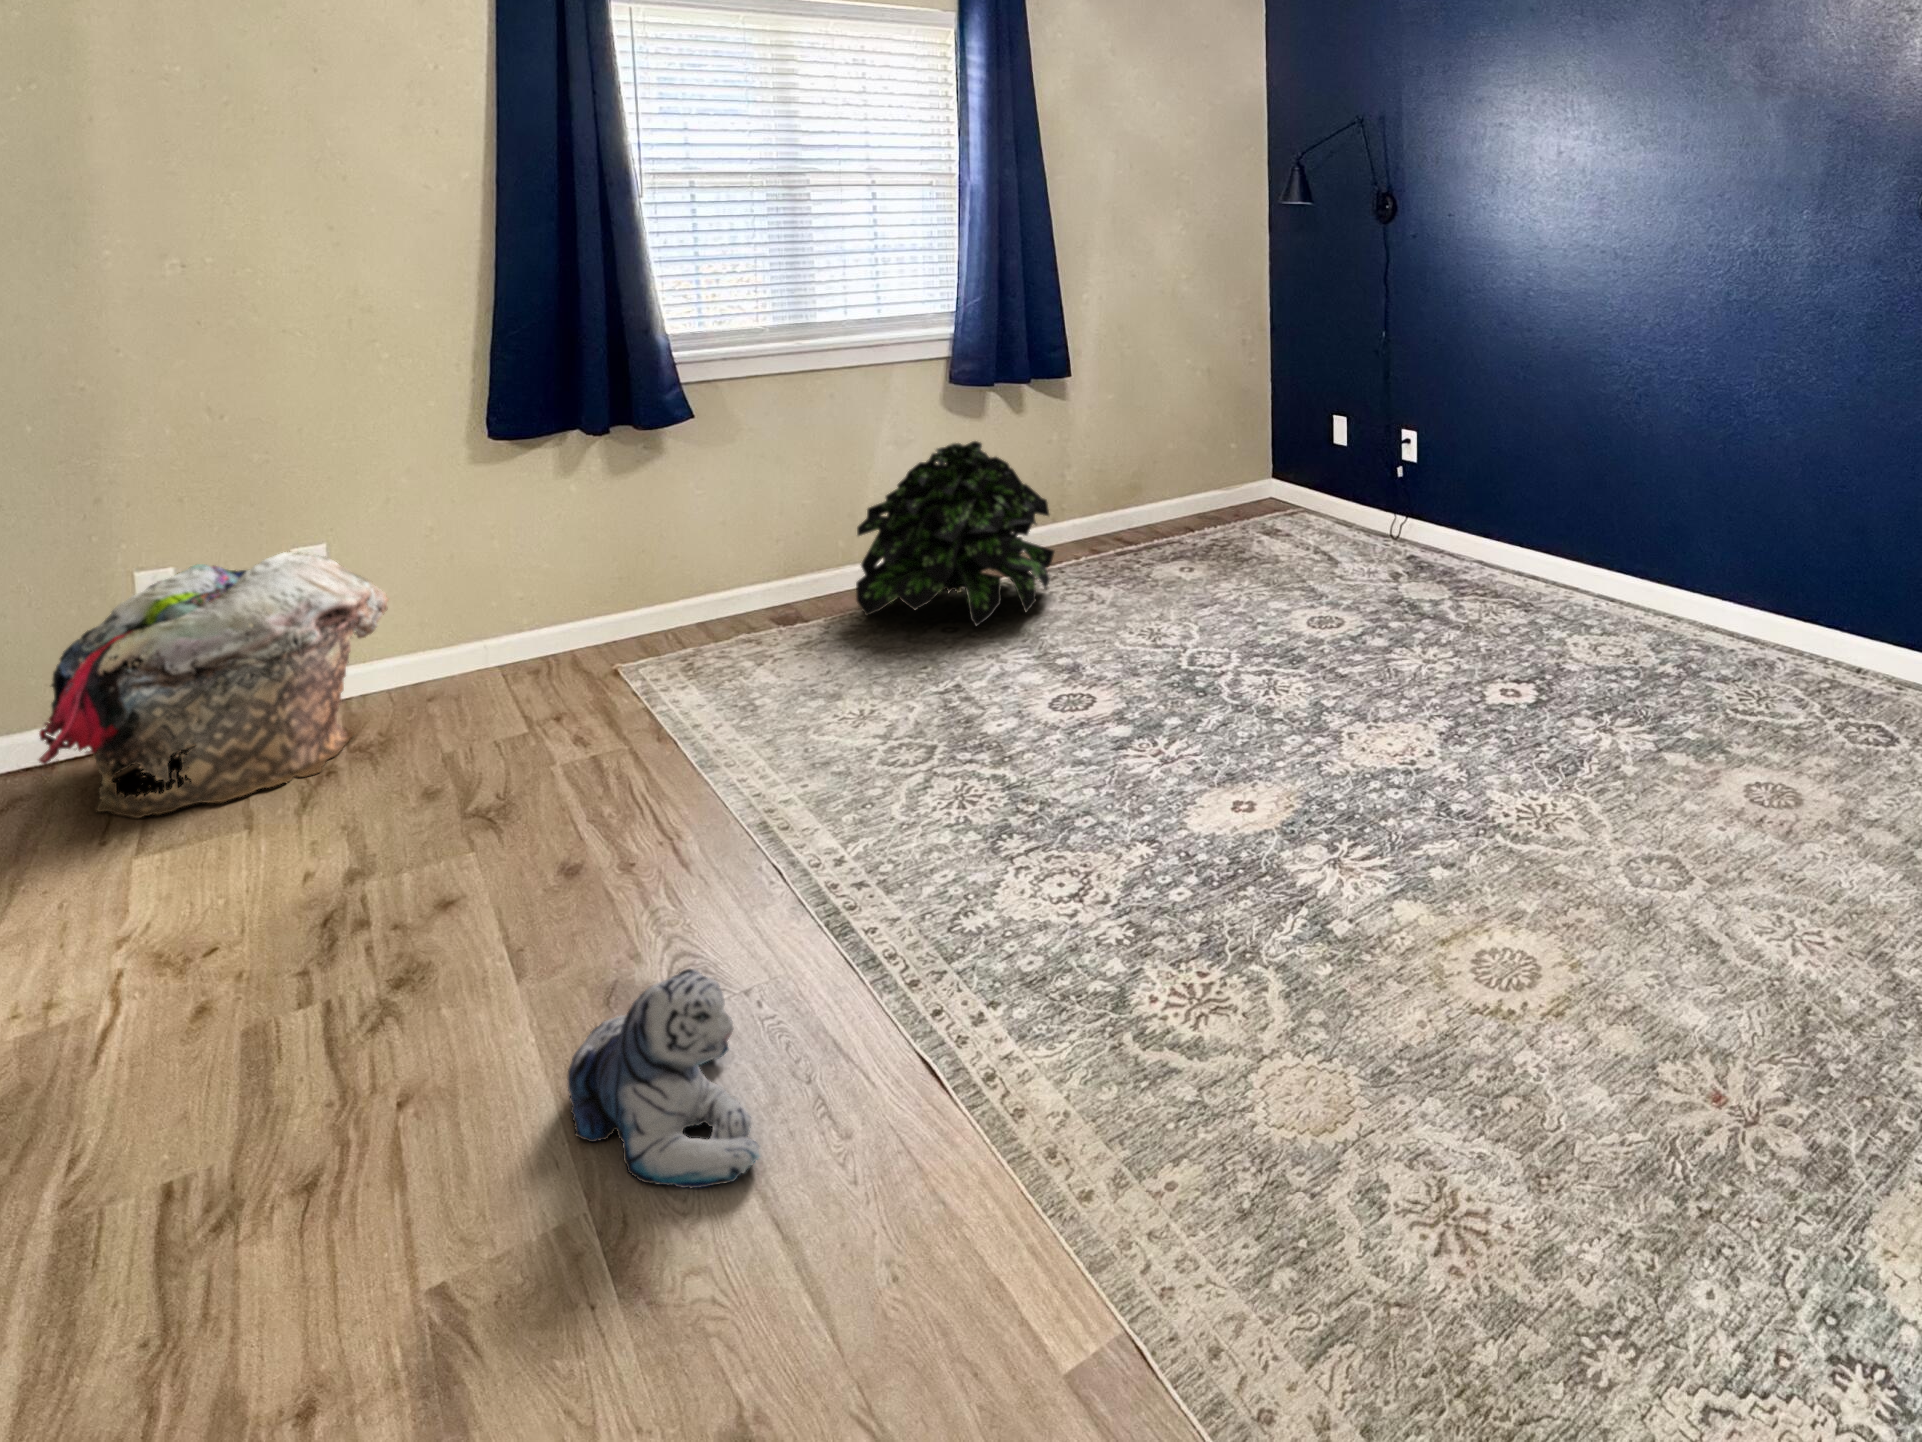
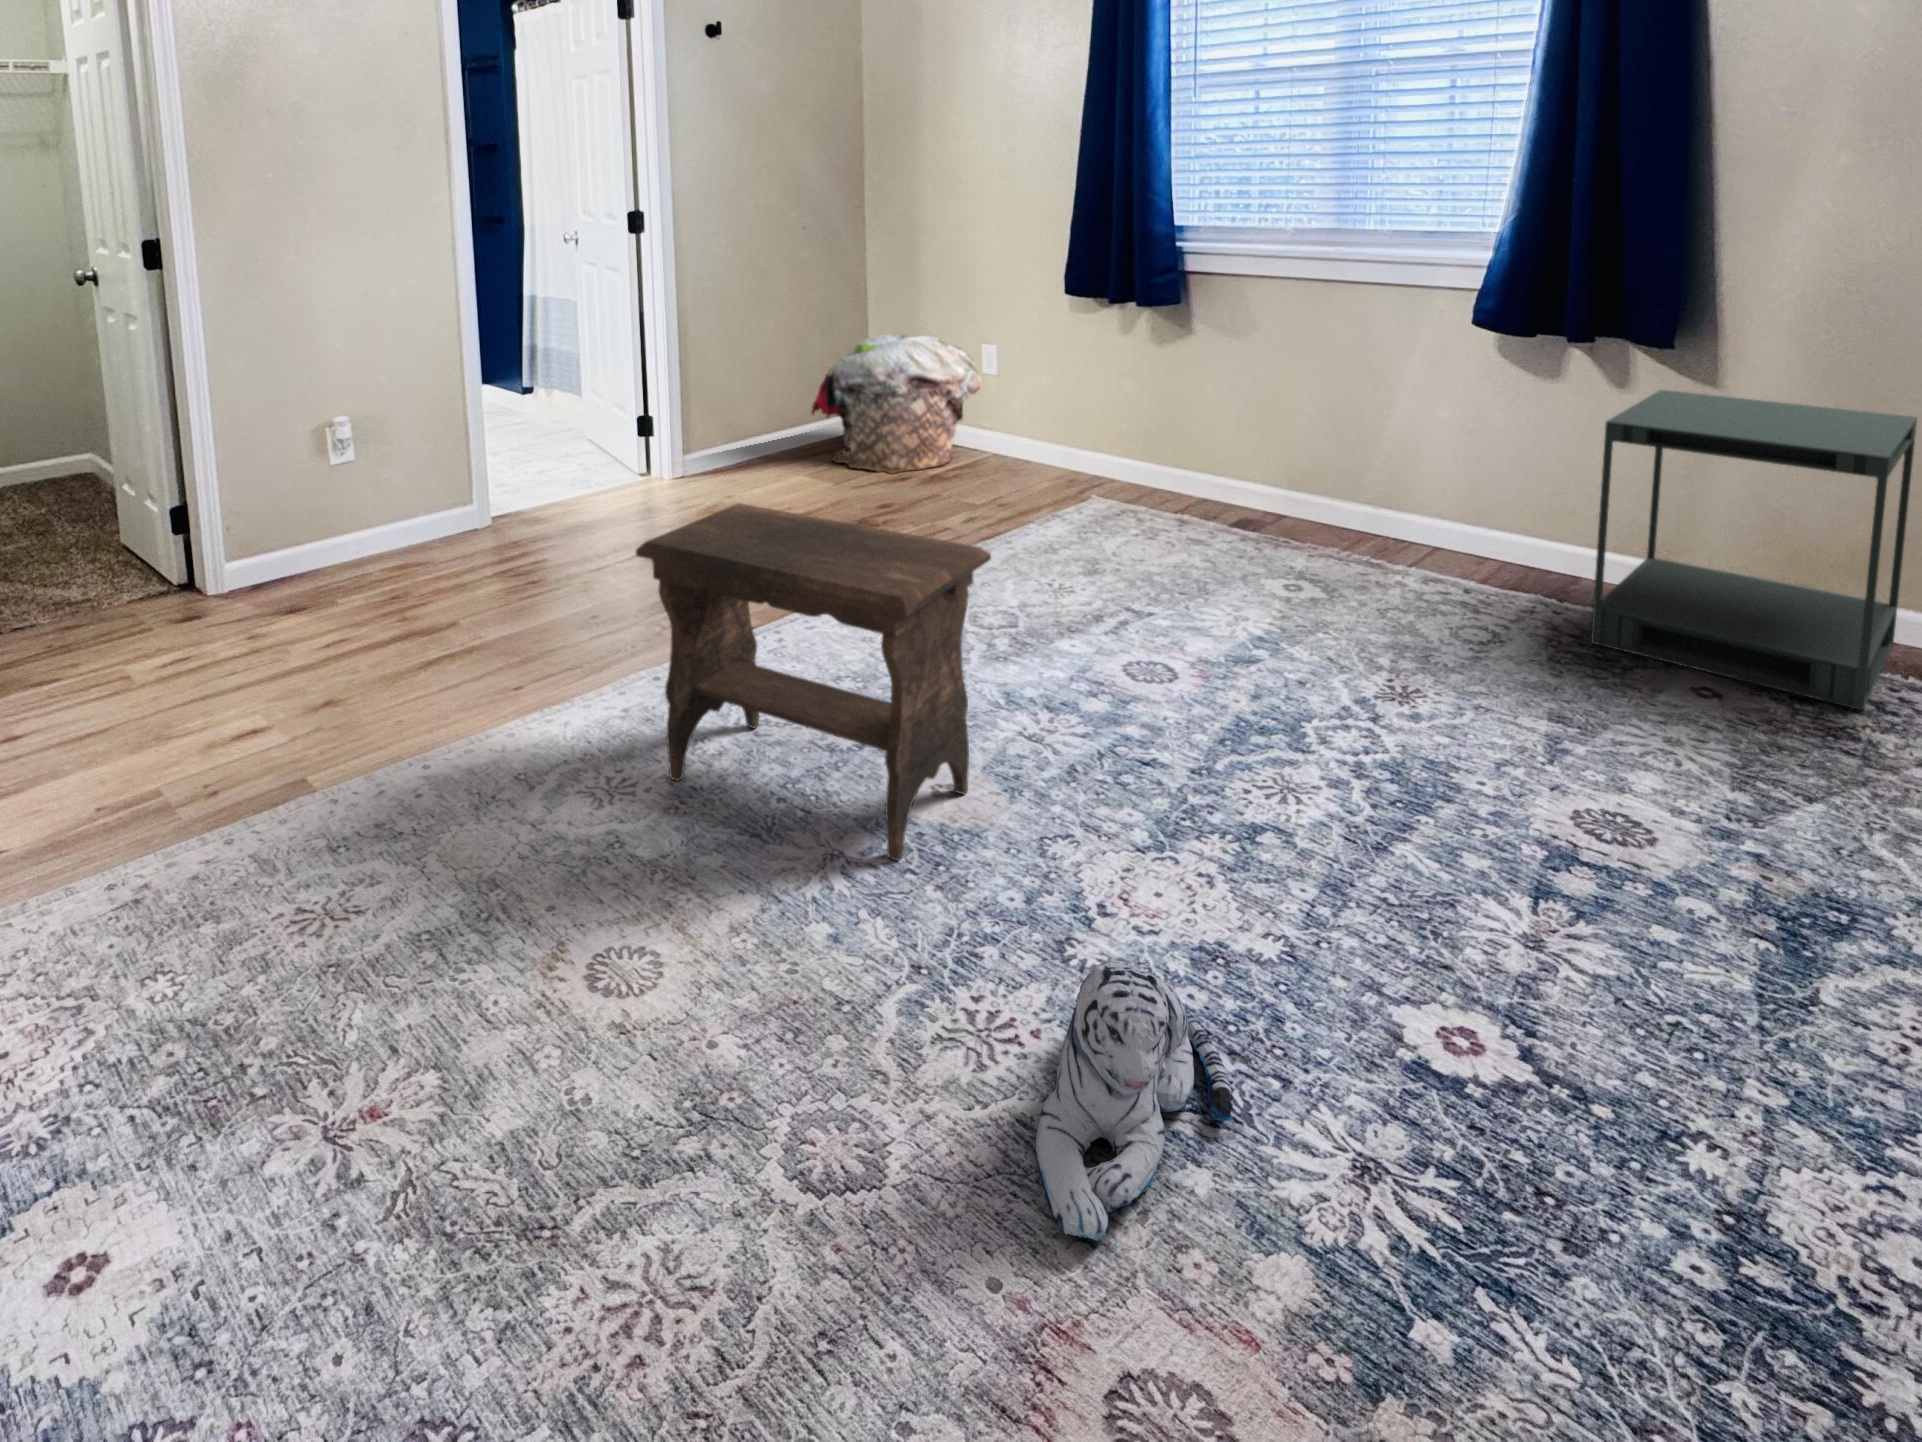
side table: none [1063,399,1243,579] -> present [1591,390,1917,711]
potted plant: present [856,441,1054,626] -> none [1233,378,1490,598]
footstool: none [1058,581,1380,957] -> present [635,503,991,861]
plush toy: present [568,968,760,1188] -> present [1035,961,1233,1241]

